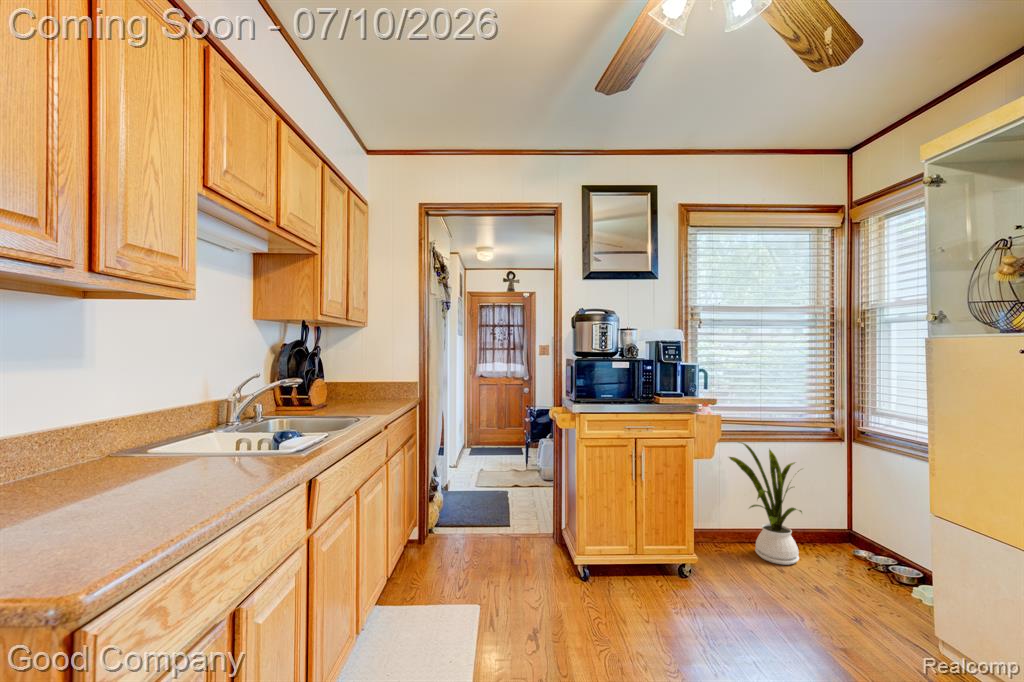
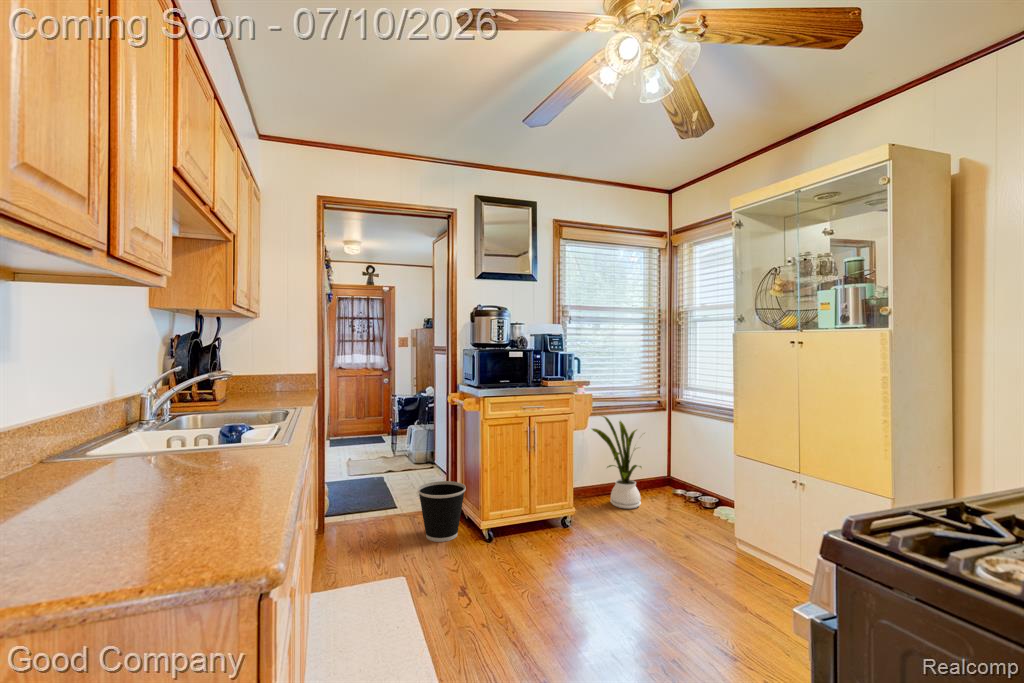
wastebasket: none [512,502,564,569] -> present [418,481,466,542]

